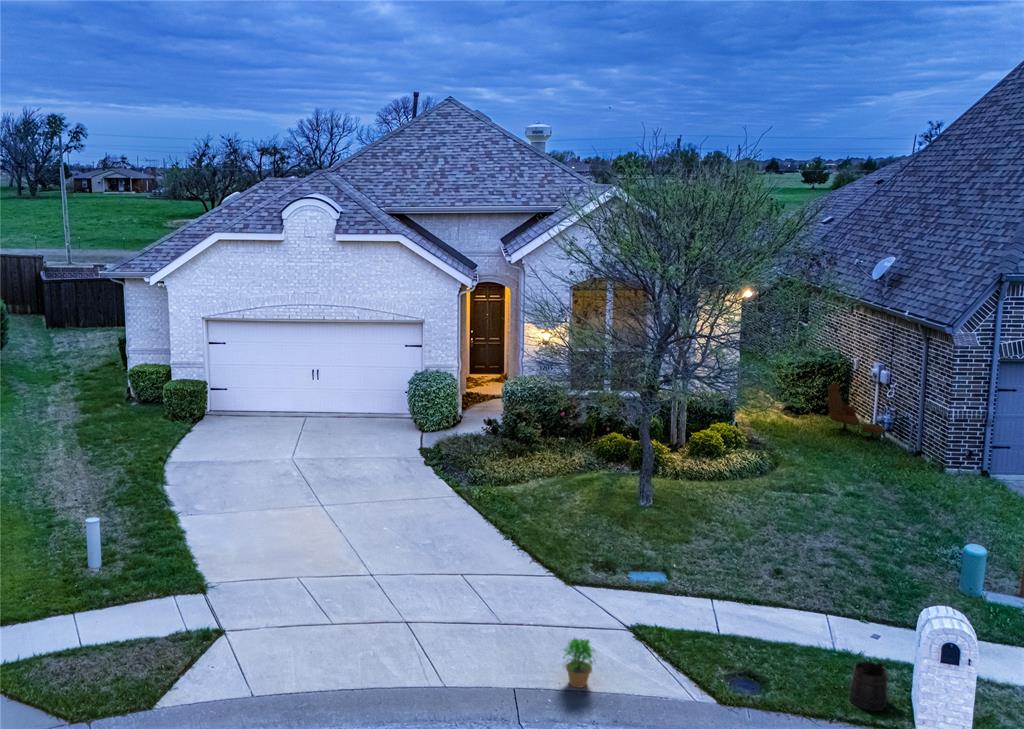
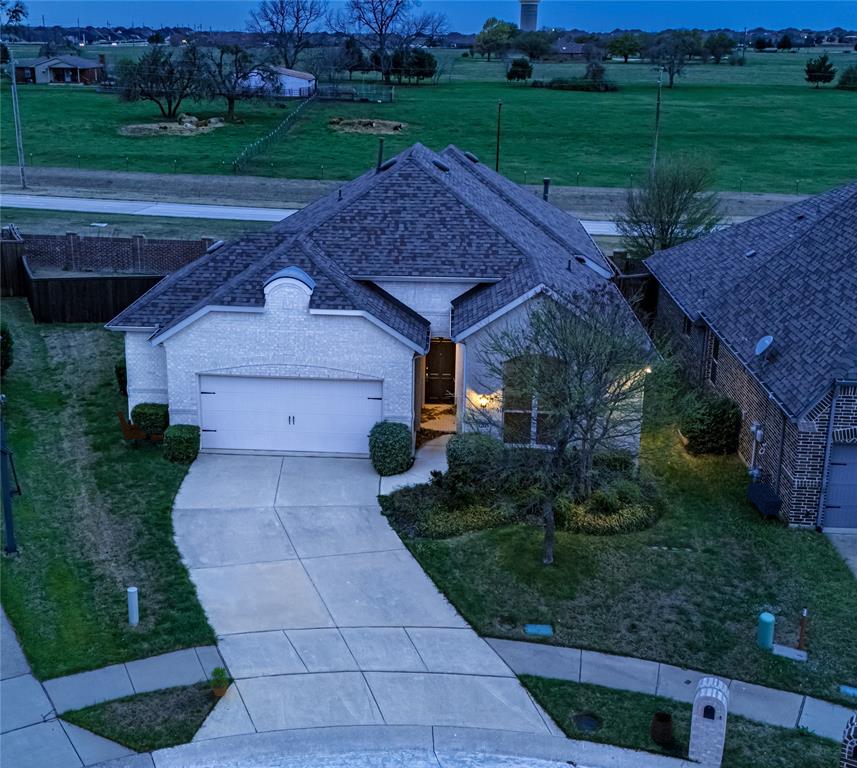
lounge chair: present [827,384,884,441] -> present [118,411,163,449]
bench: none [876,425,933,465] -> present [747,483,783,520]
potted plant: present [563,638,595,688] -> present [210,667,228,696]

